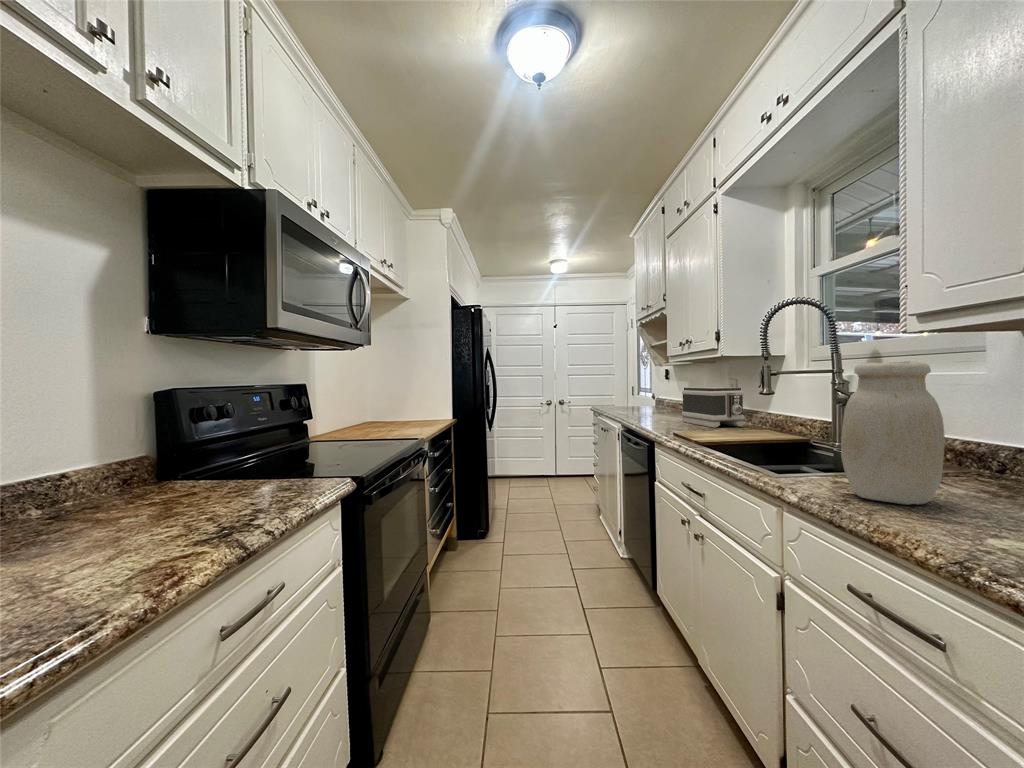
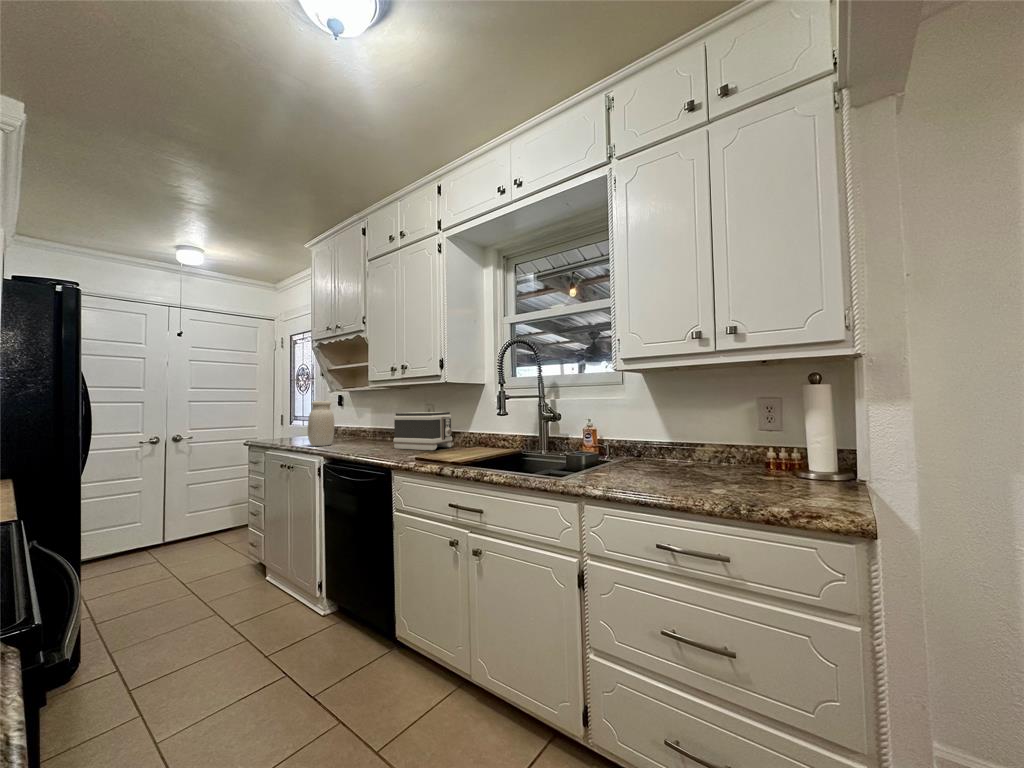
jar: present [841,361,945,504] -> present [308,401,335,446]

